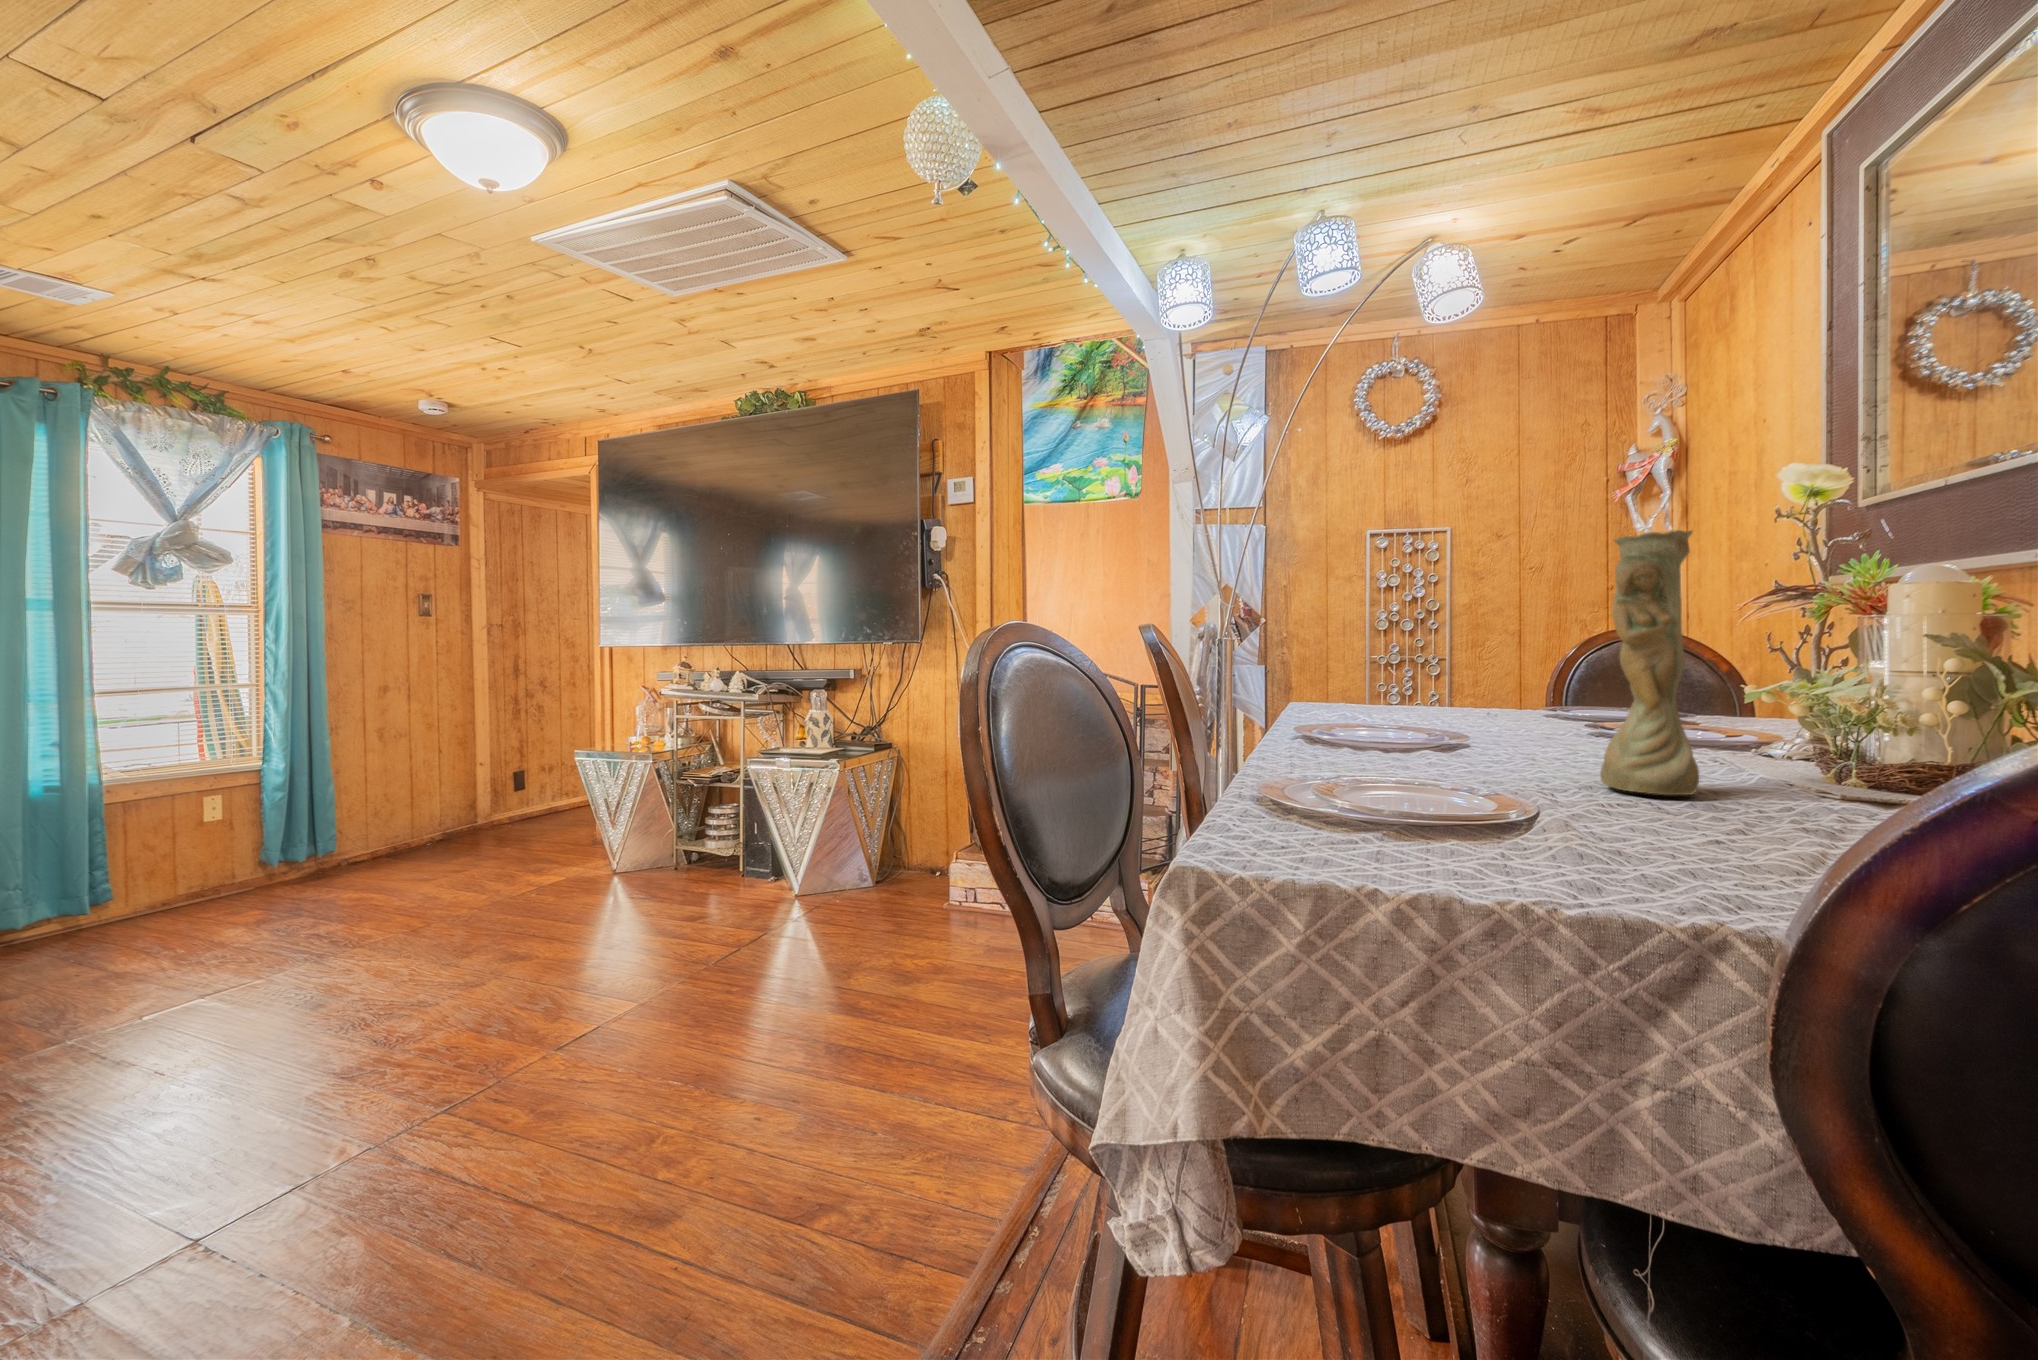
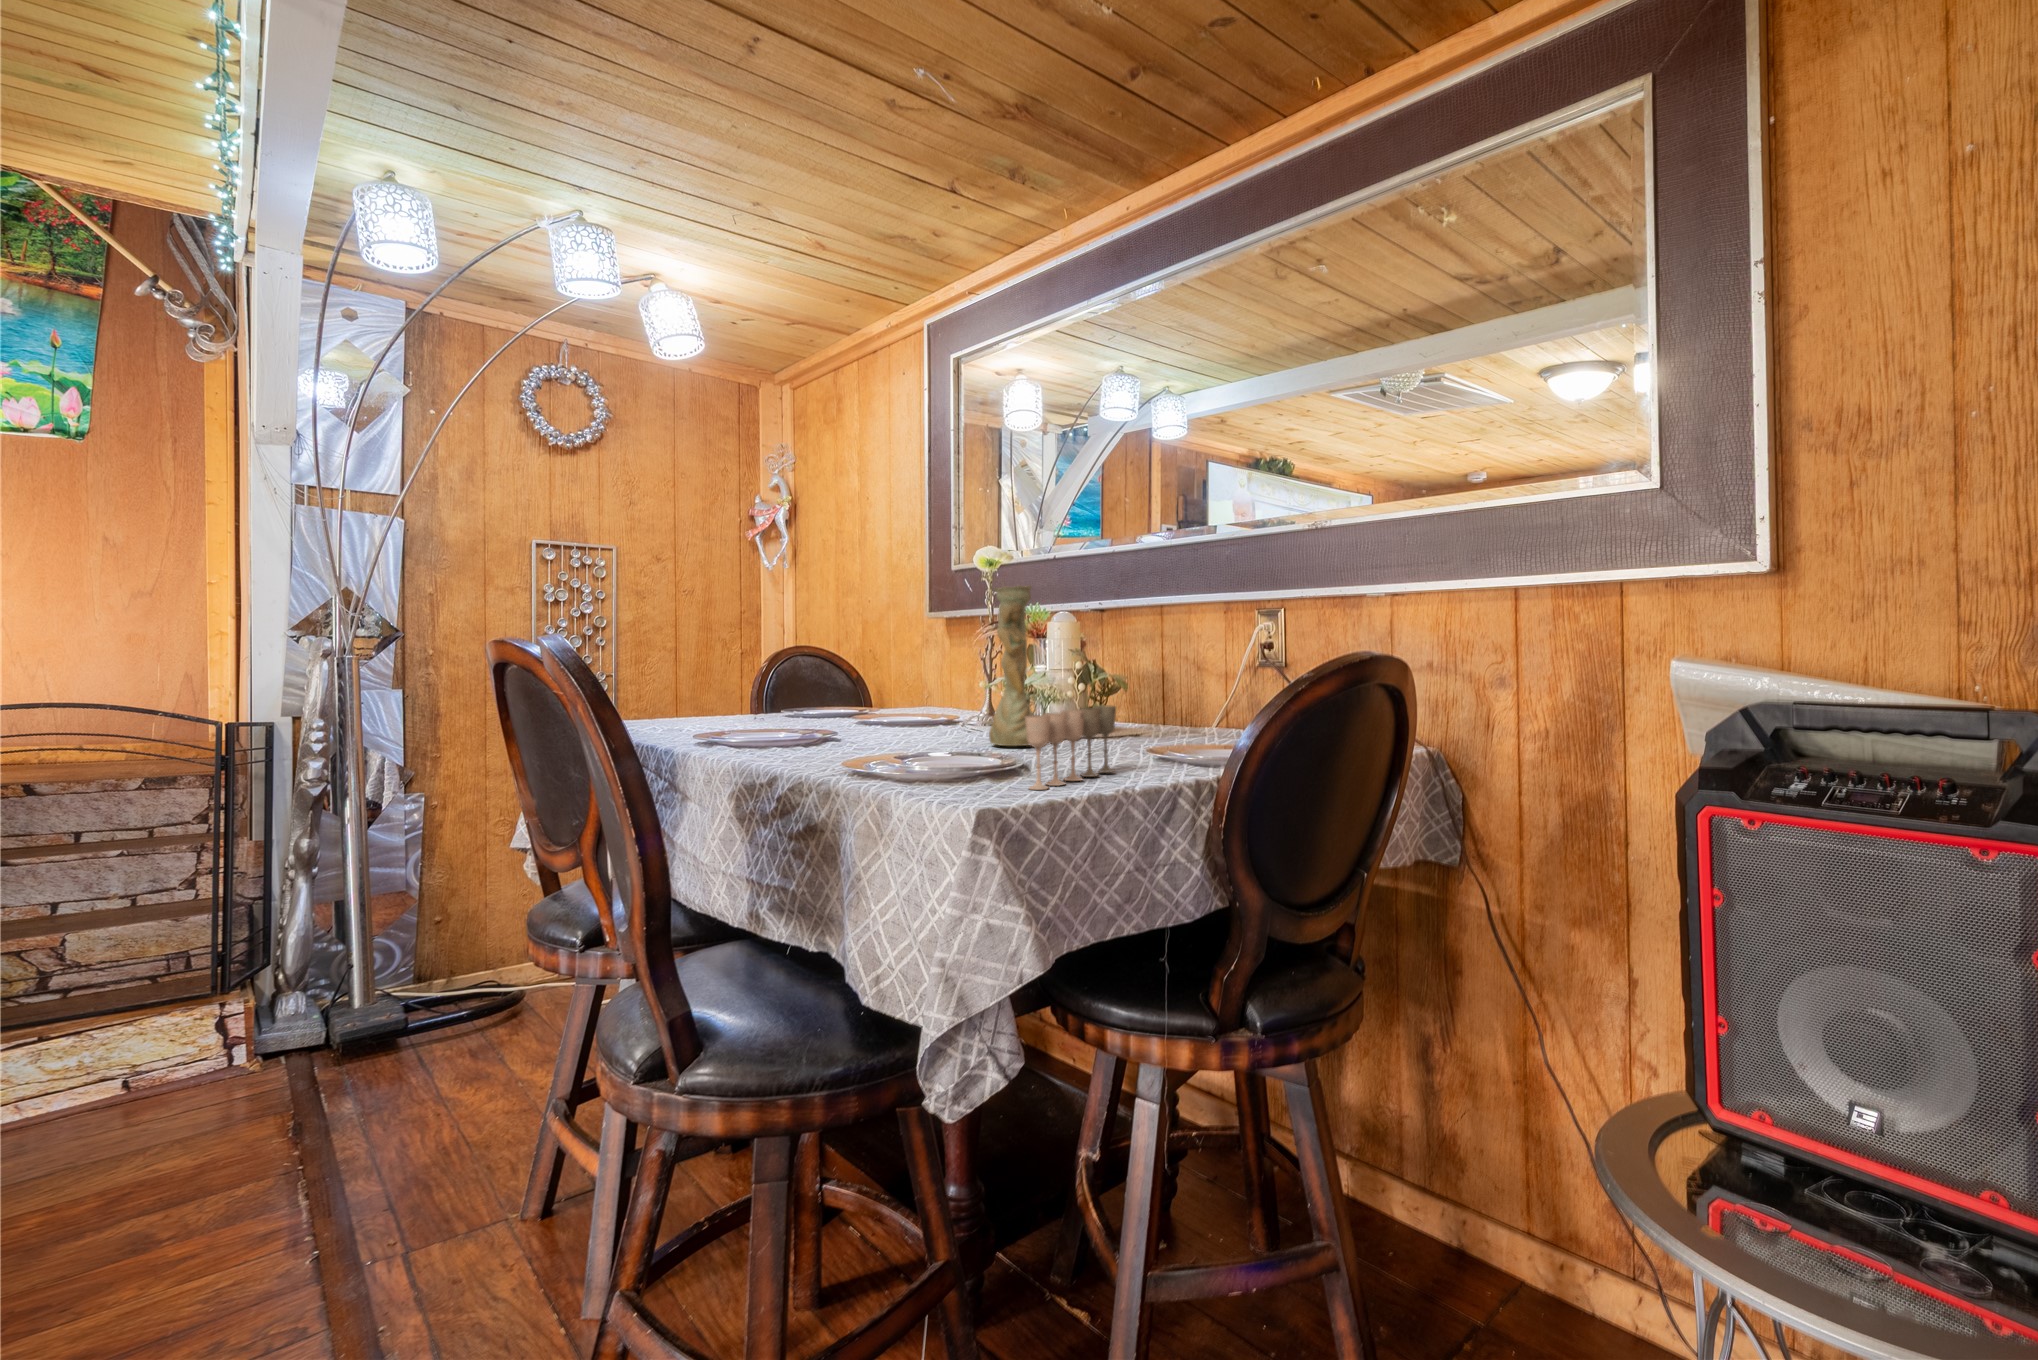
wine glass: none [1351,742,1637,868] -> present [1025,706,1116,790]

